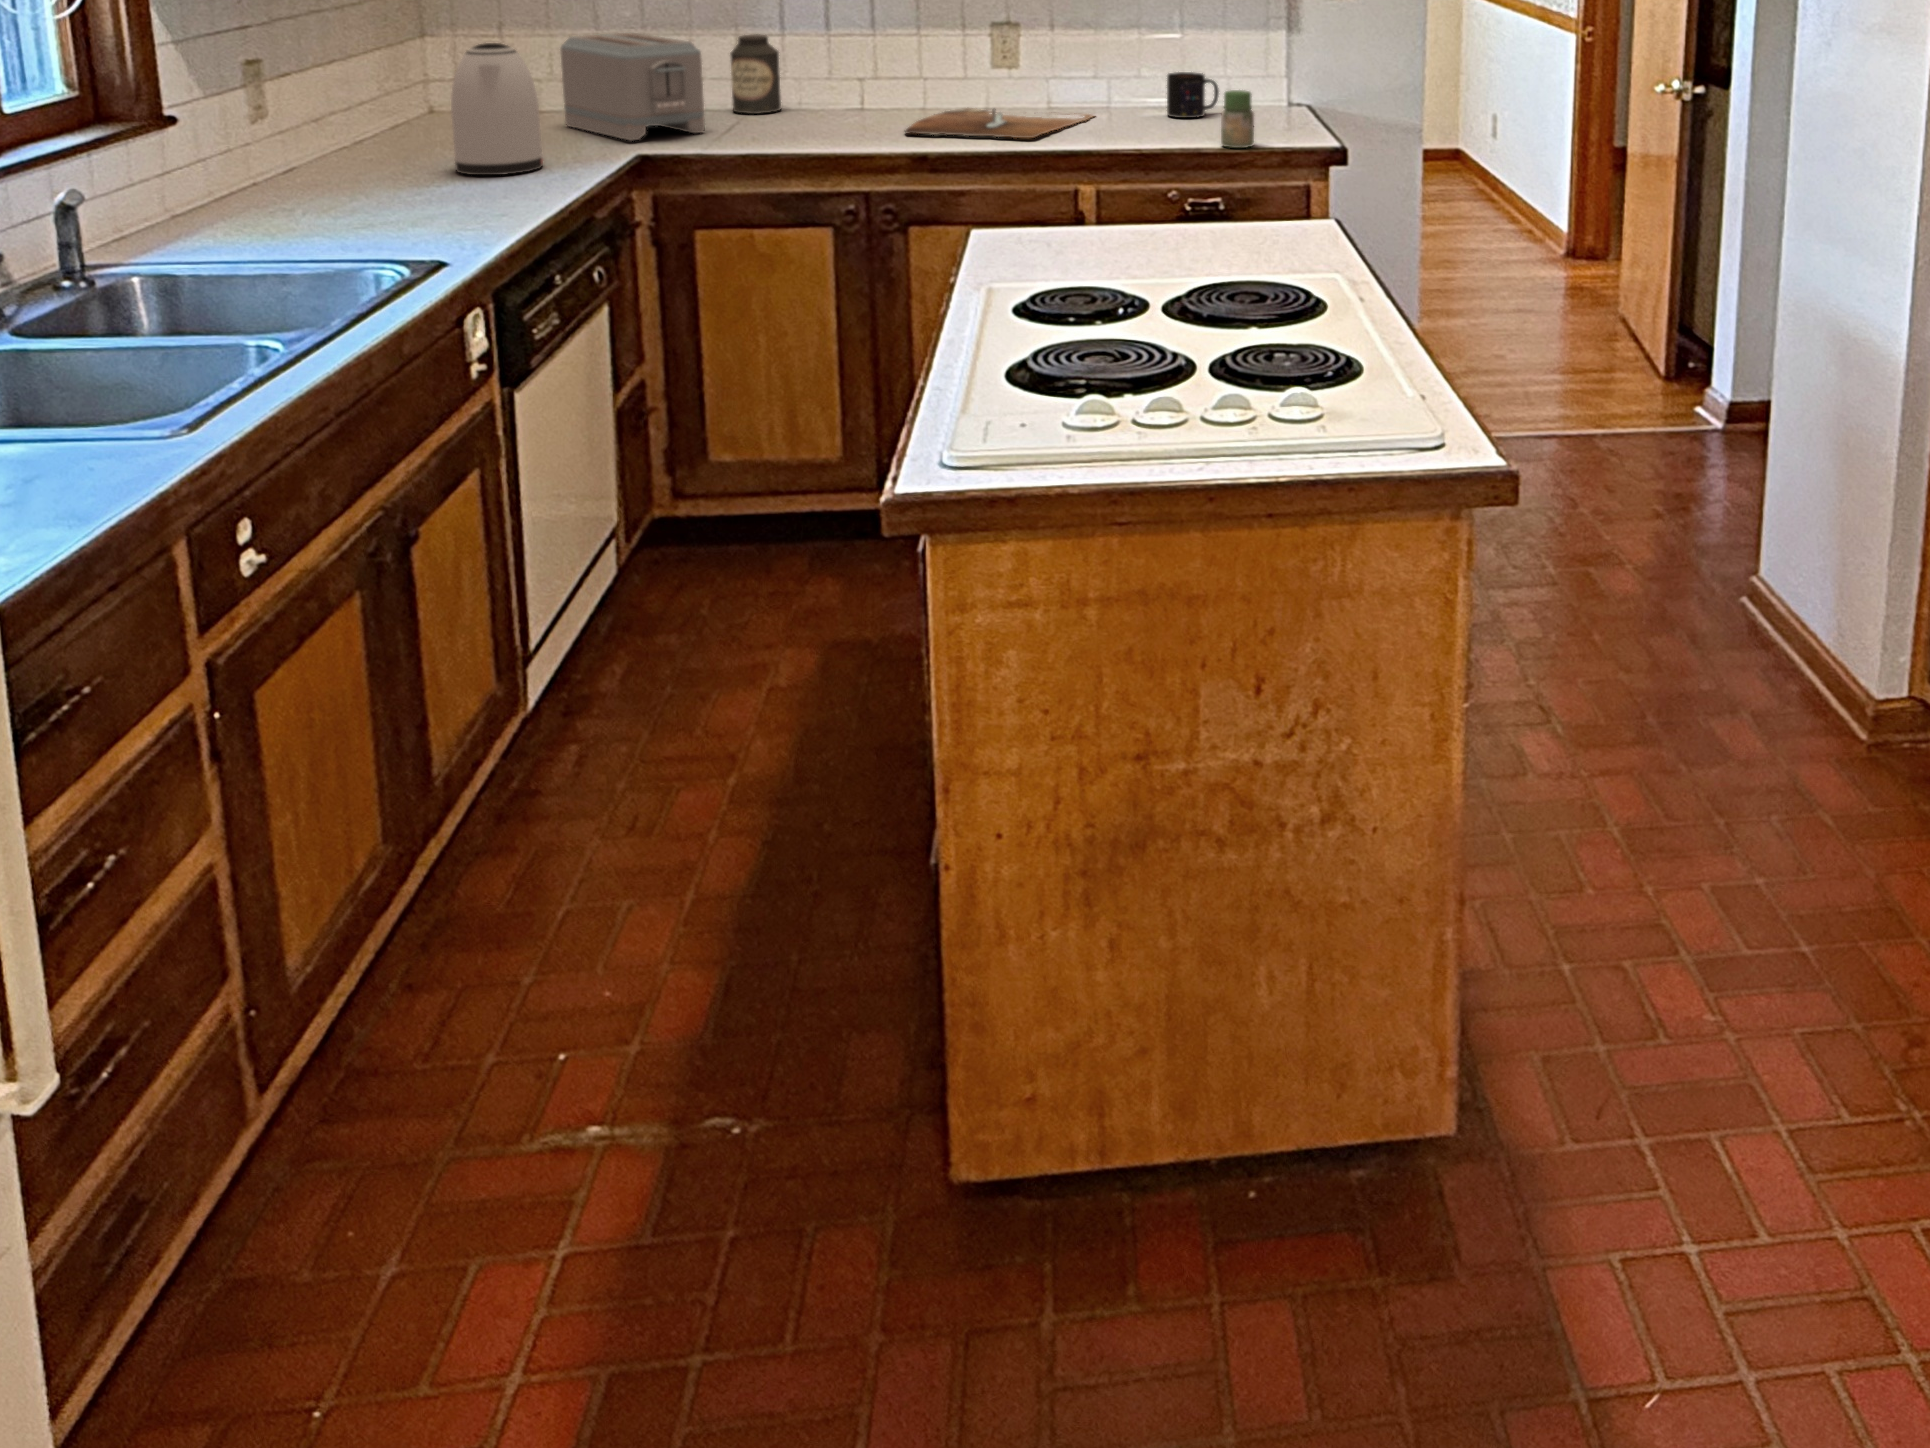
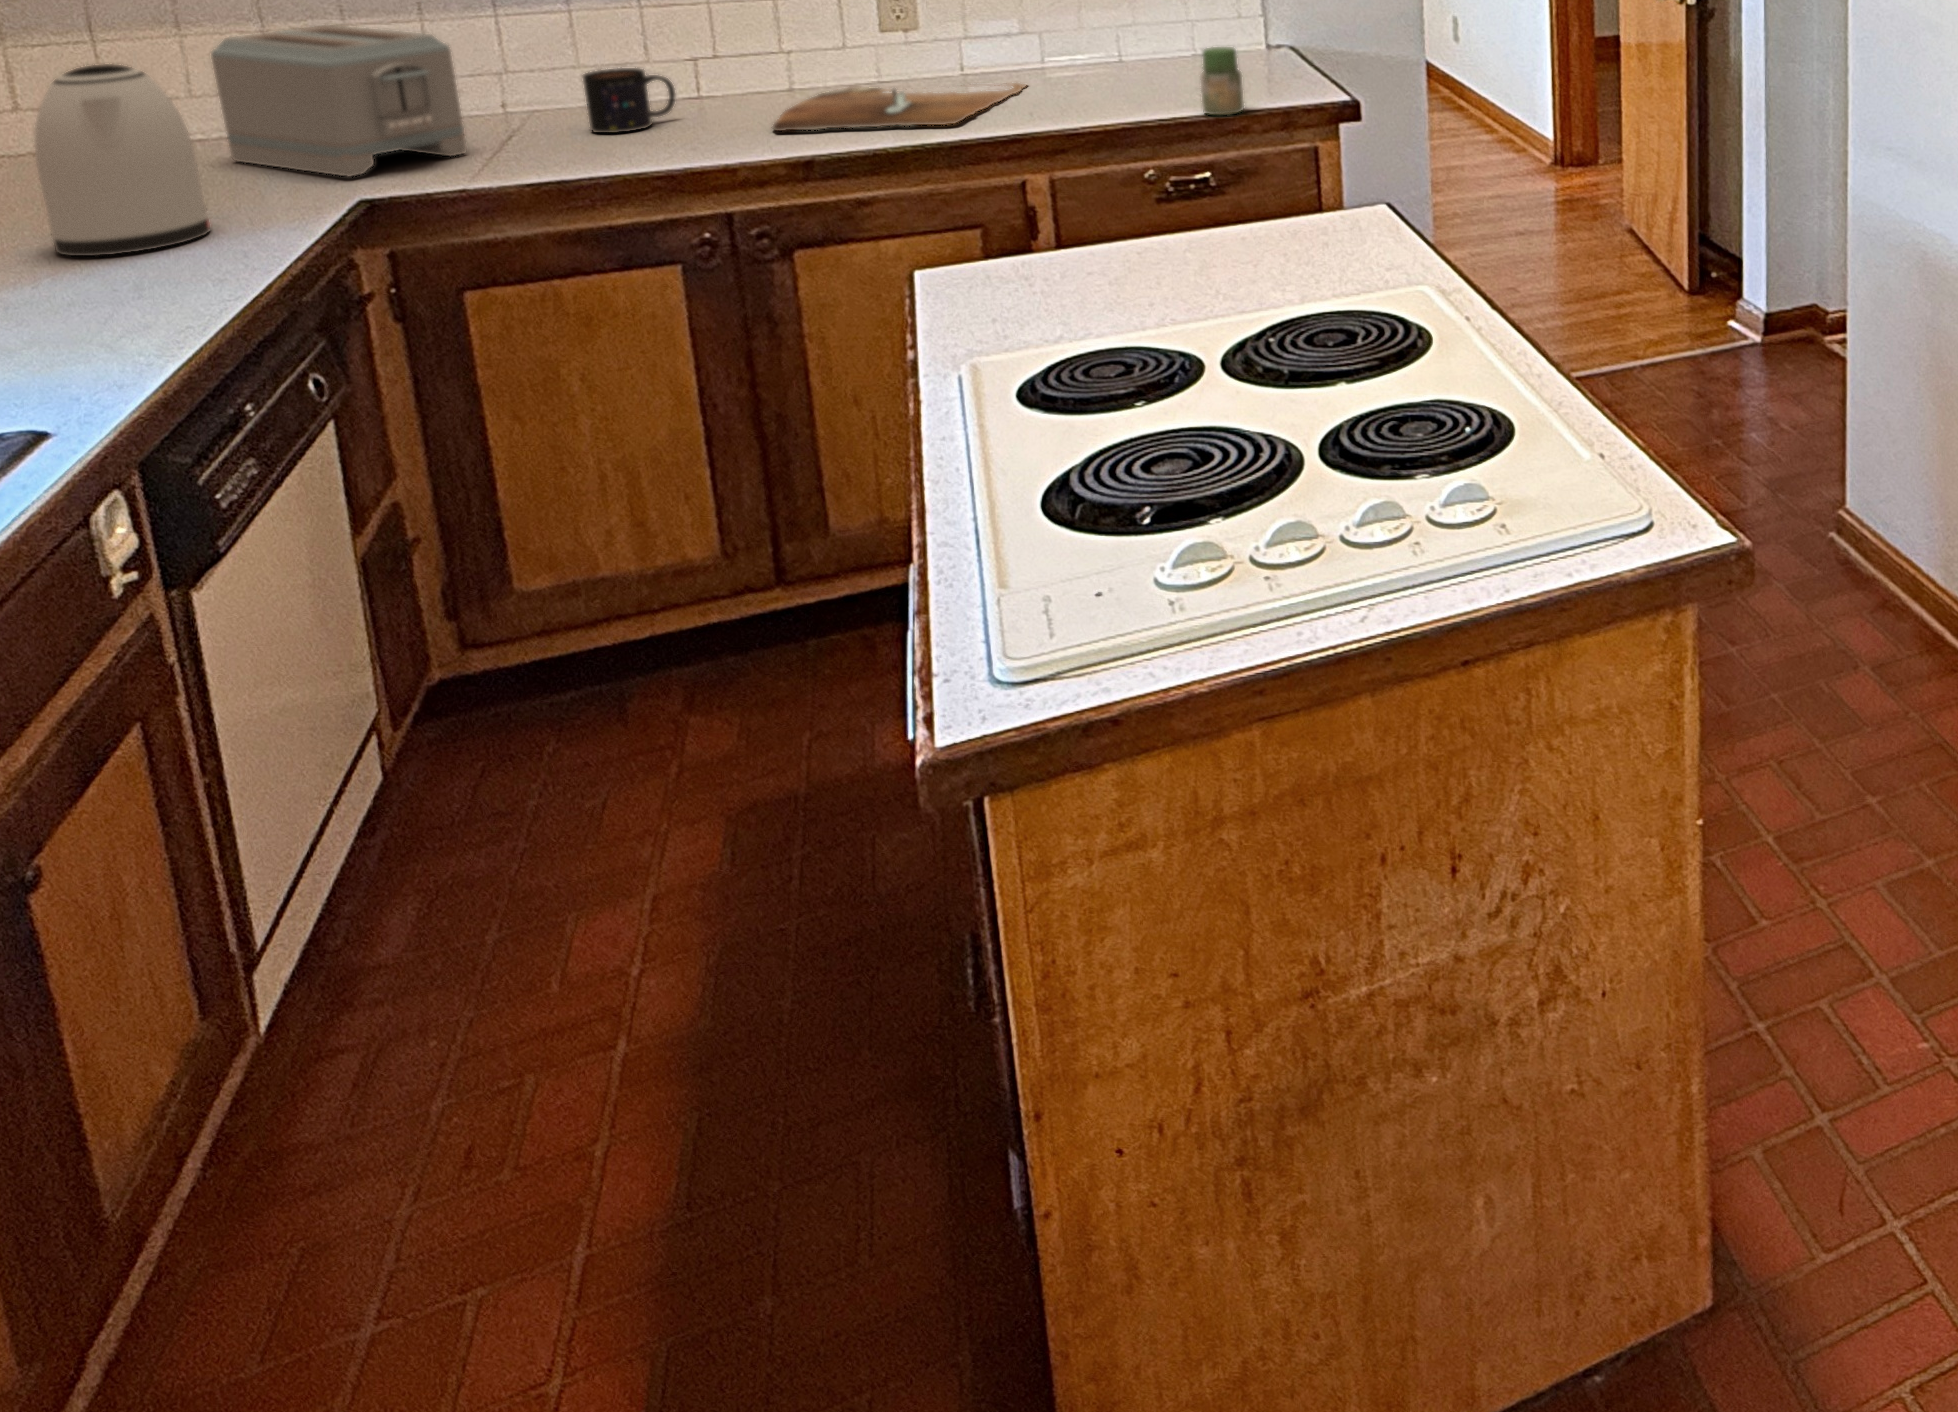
canister: present [730,34,781,114] -> none [490,14,577,119]
mug: present [1167,72,1219,118] -> present [583,68,675,133]

